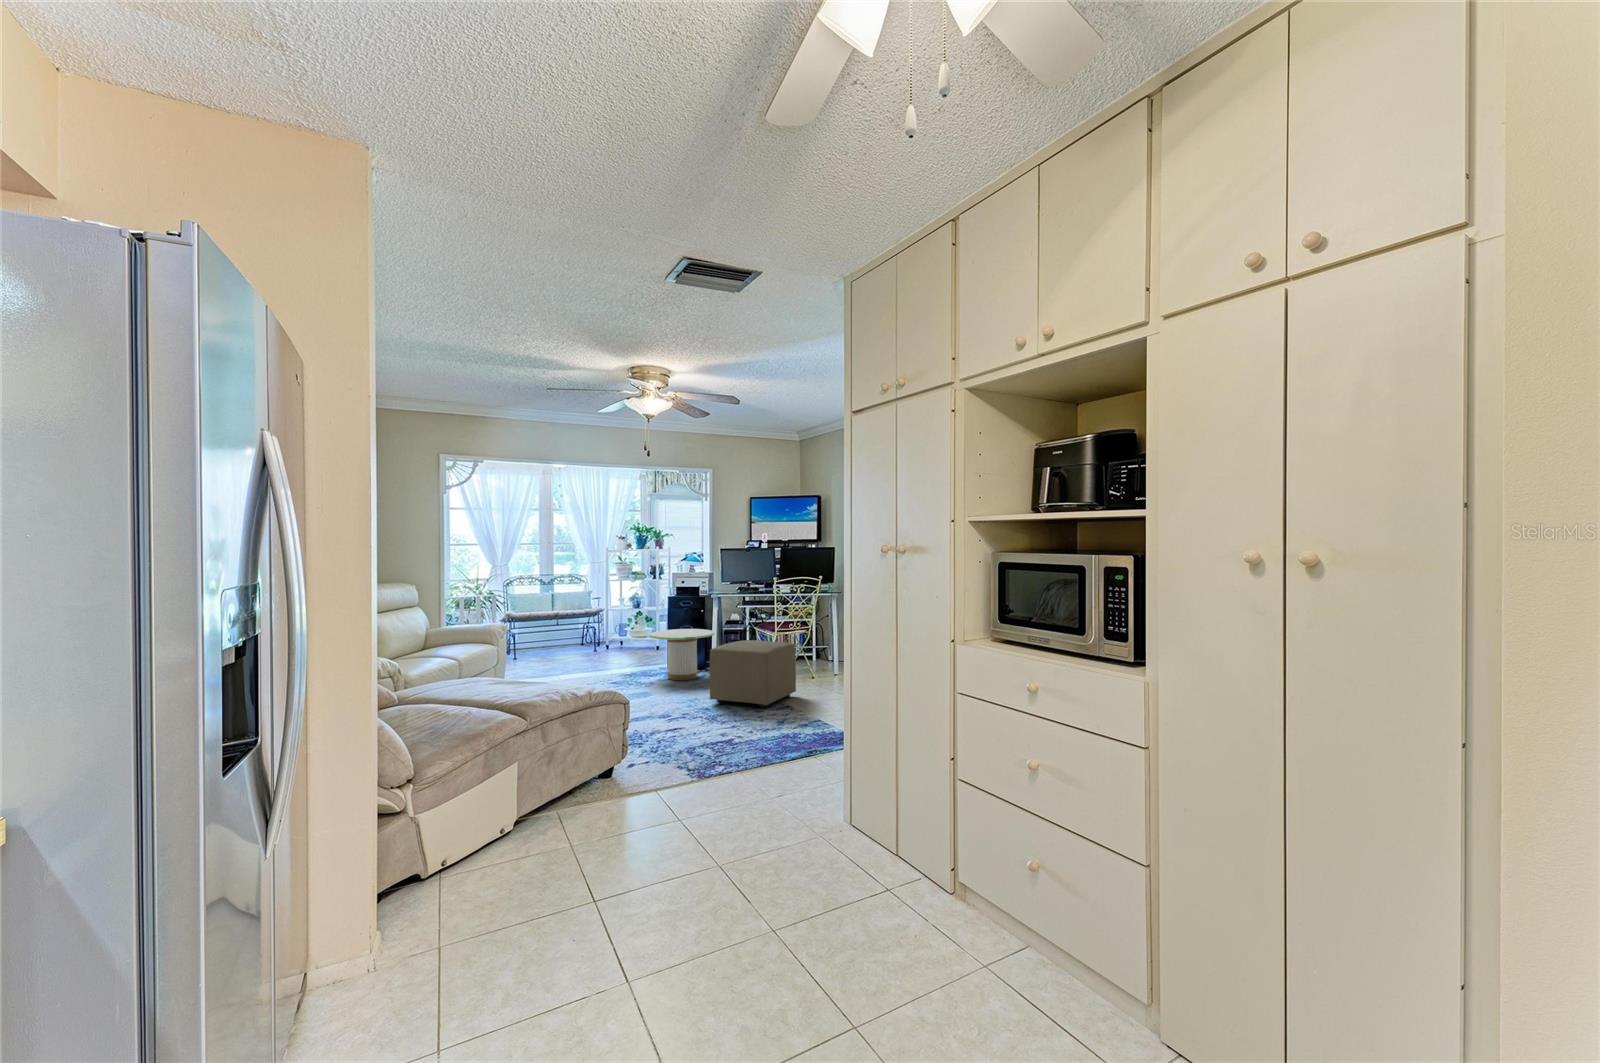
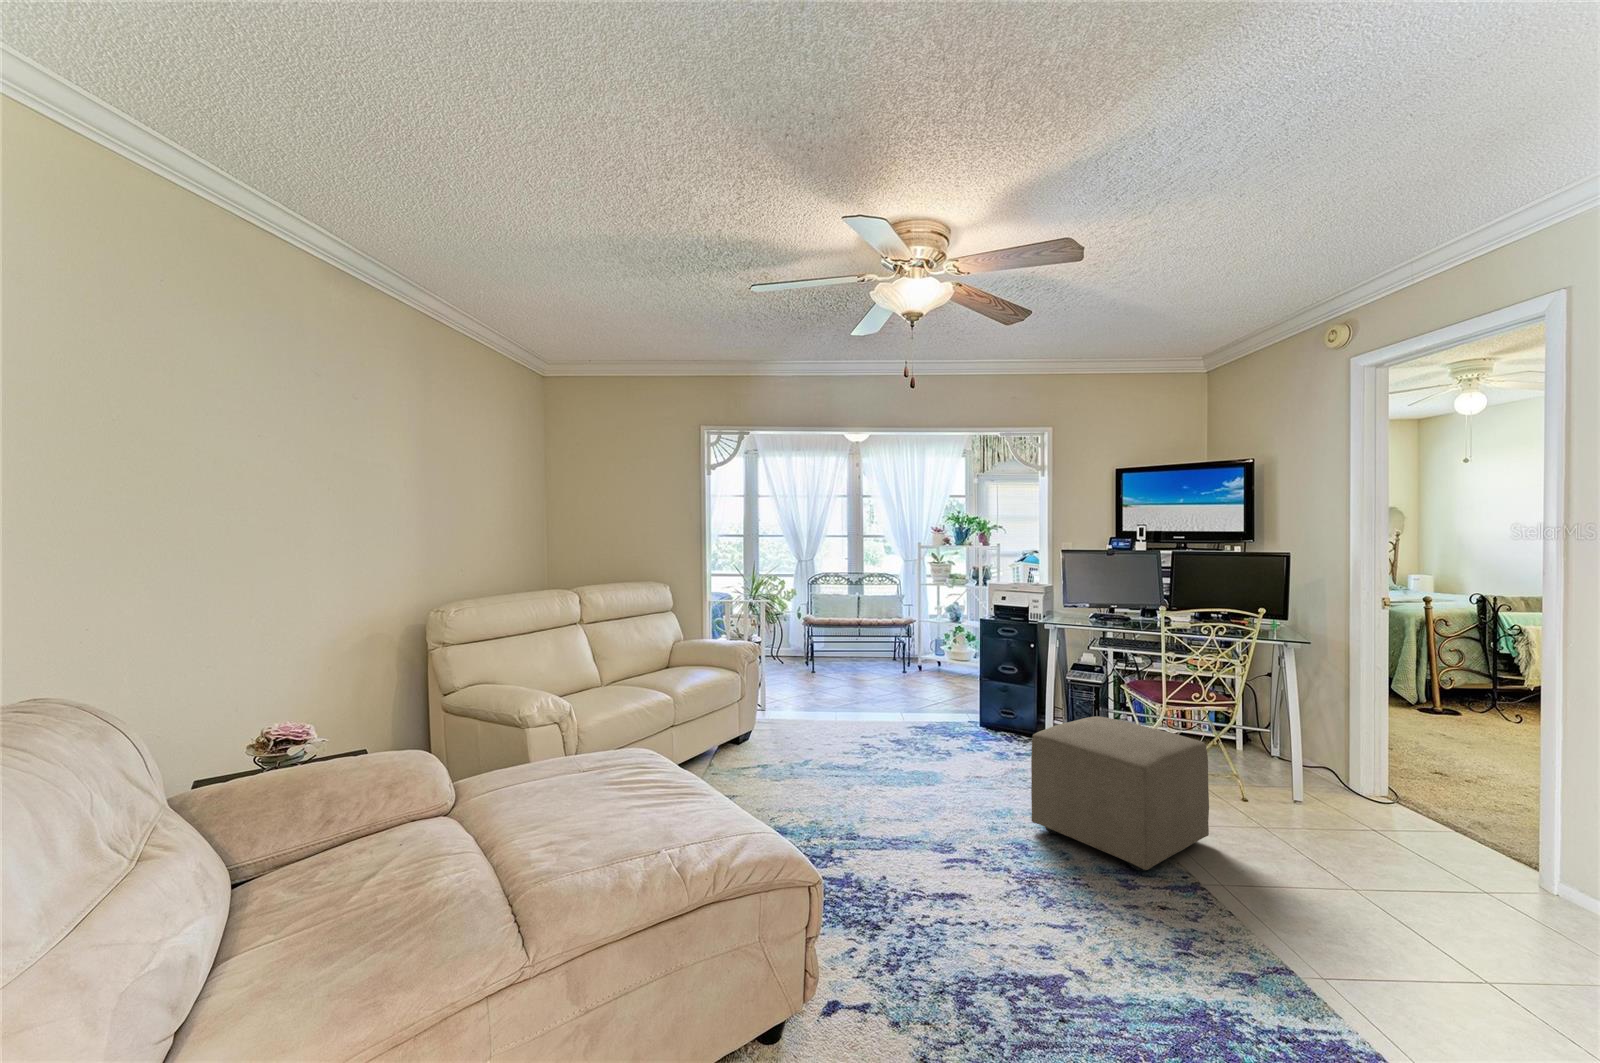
side table: present [649,629,714,680] -> none [950,668,1052,753]

